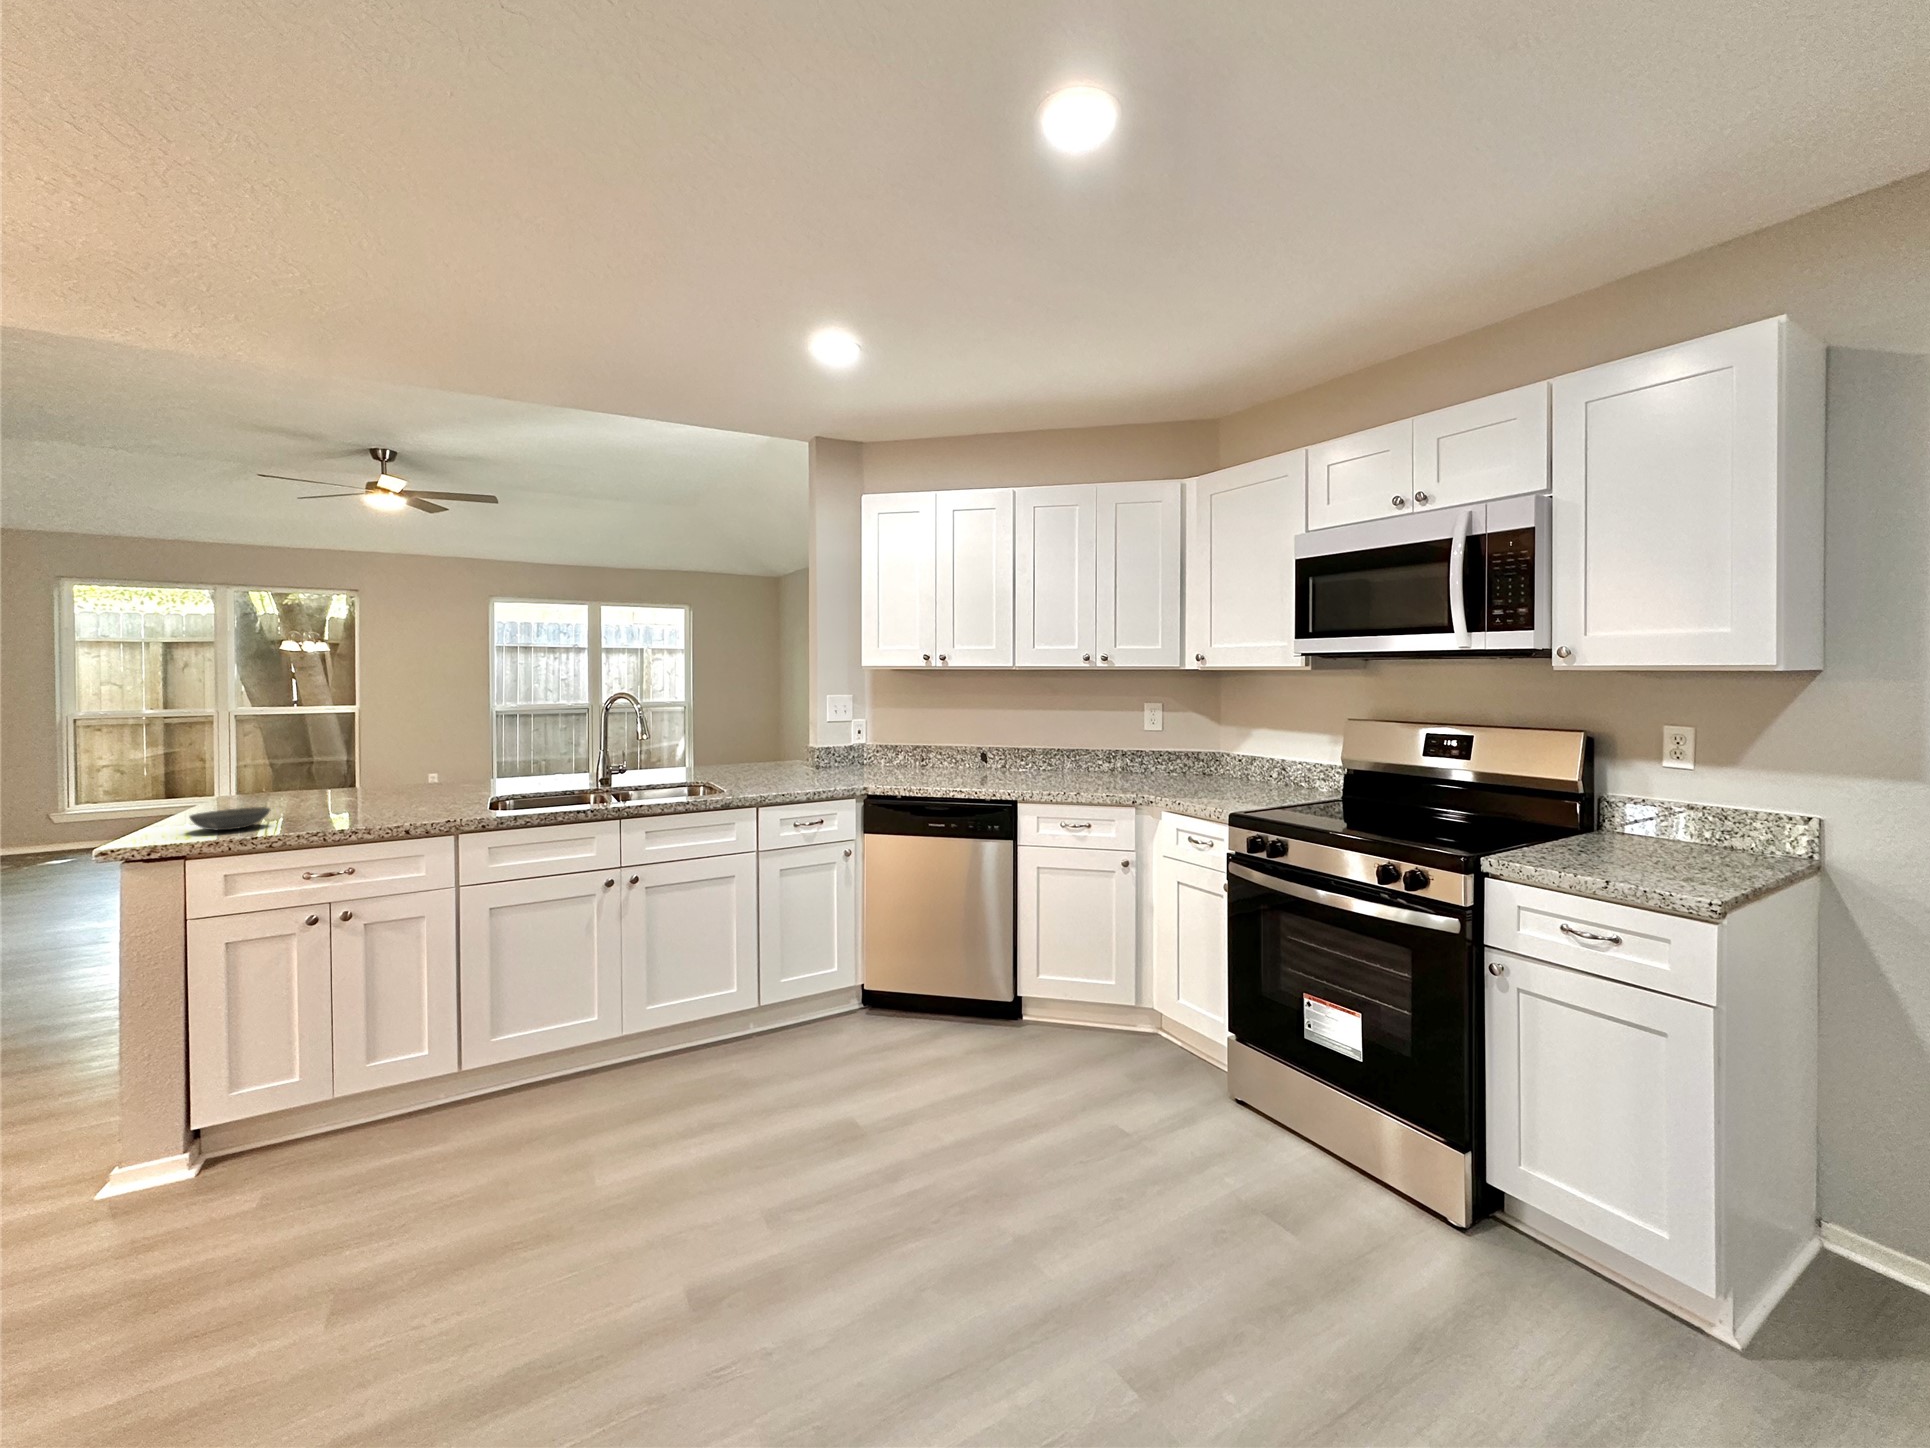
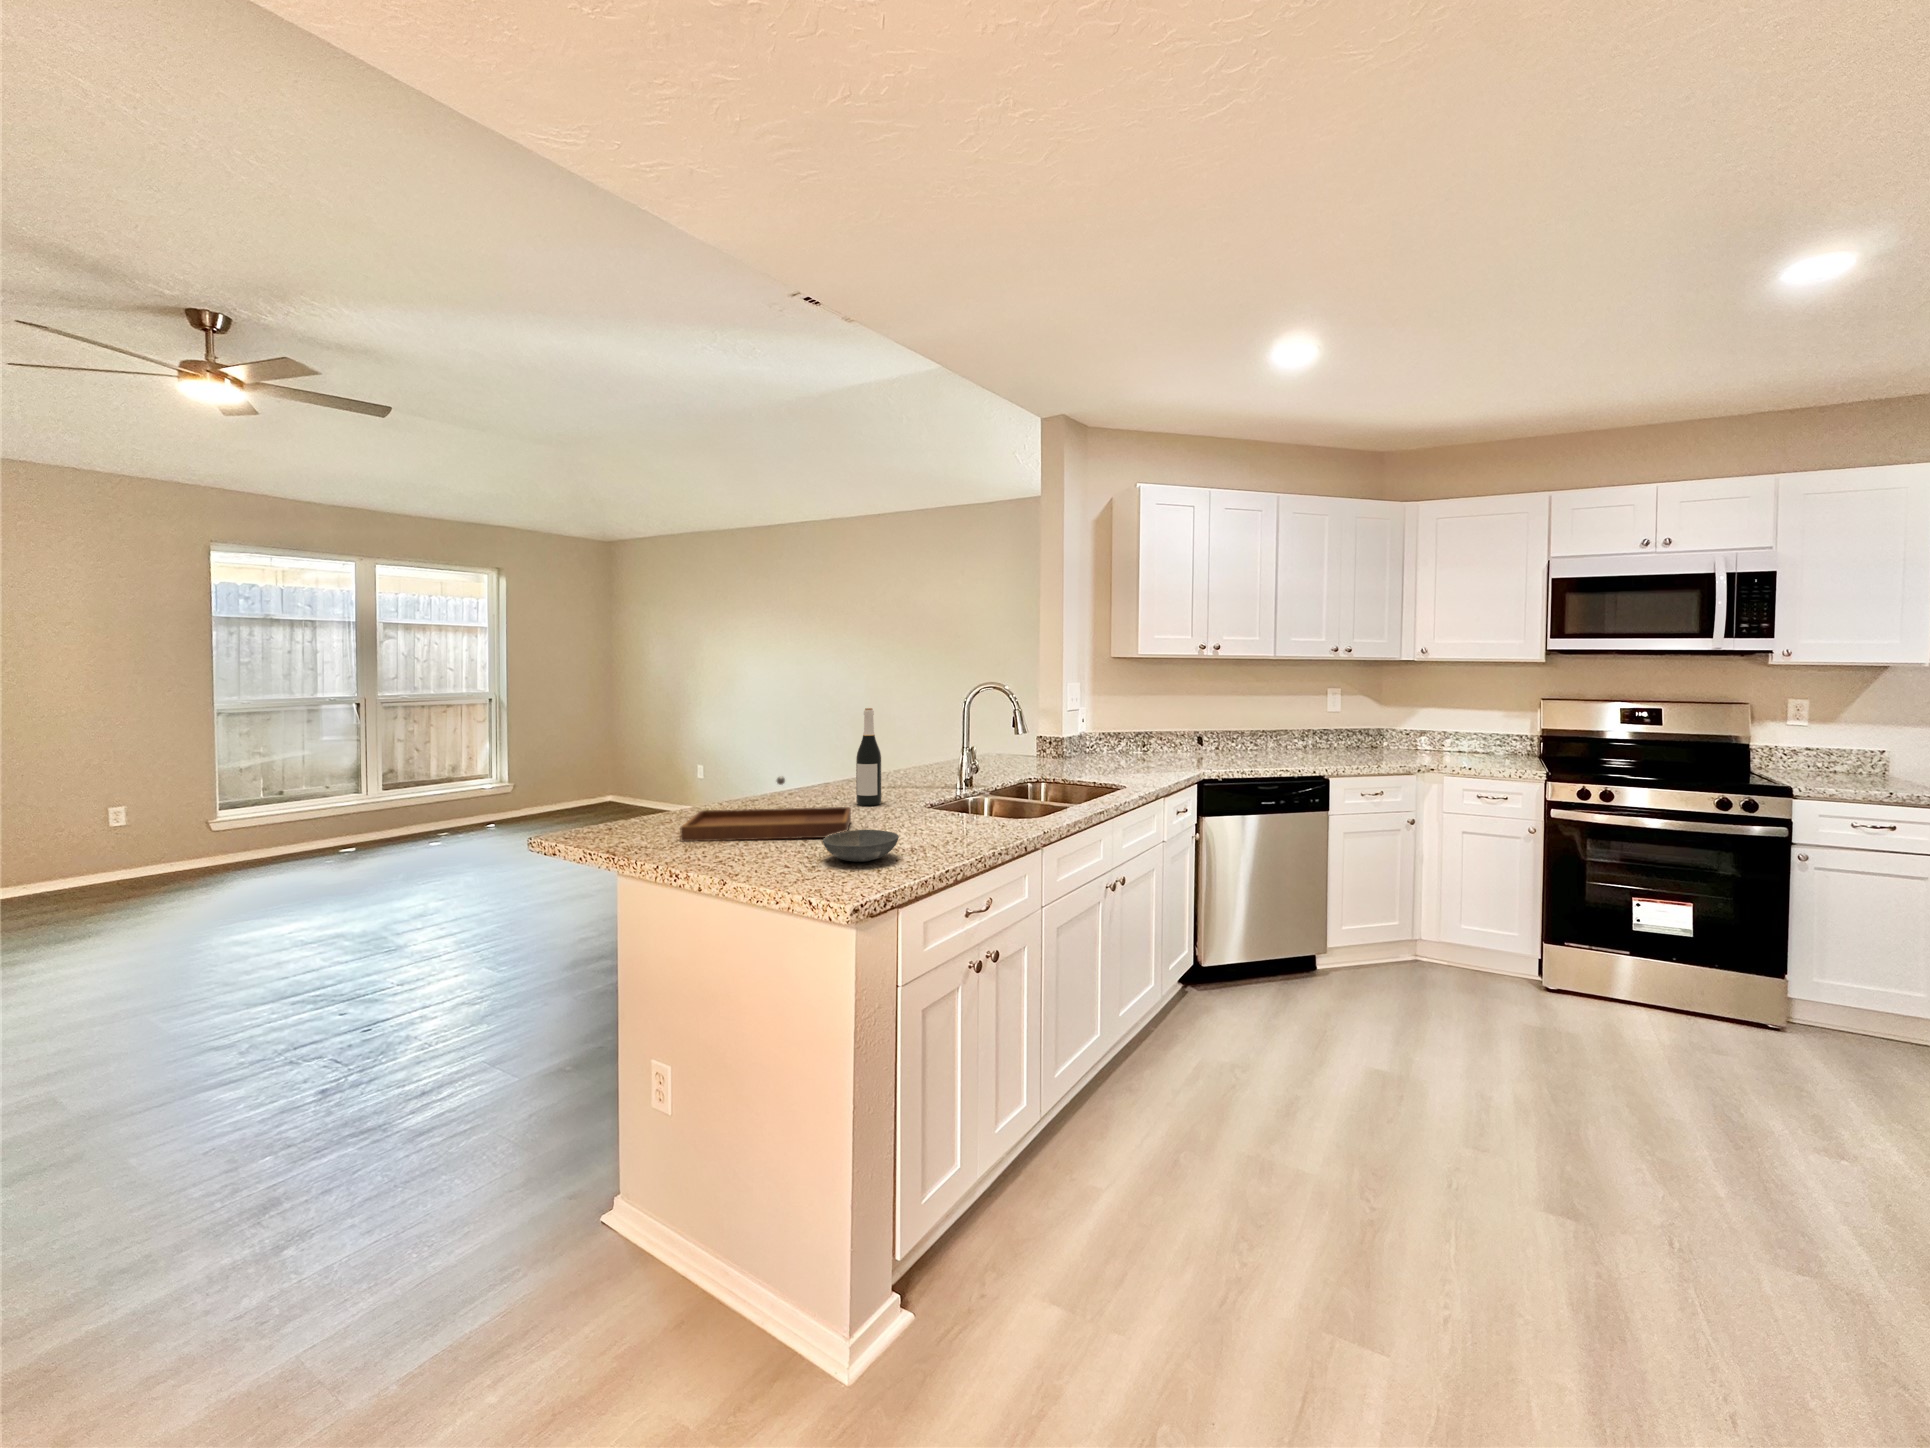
wine bottle: none [452,713,478,795] -> present [856,708,881,806]
tray: none [227,764,377,814] -> present [680,776,851,841]

